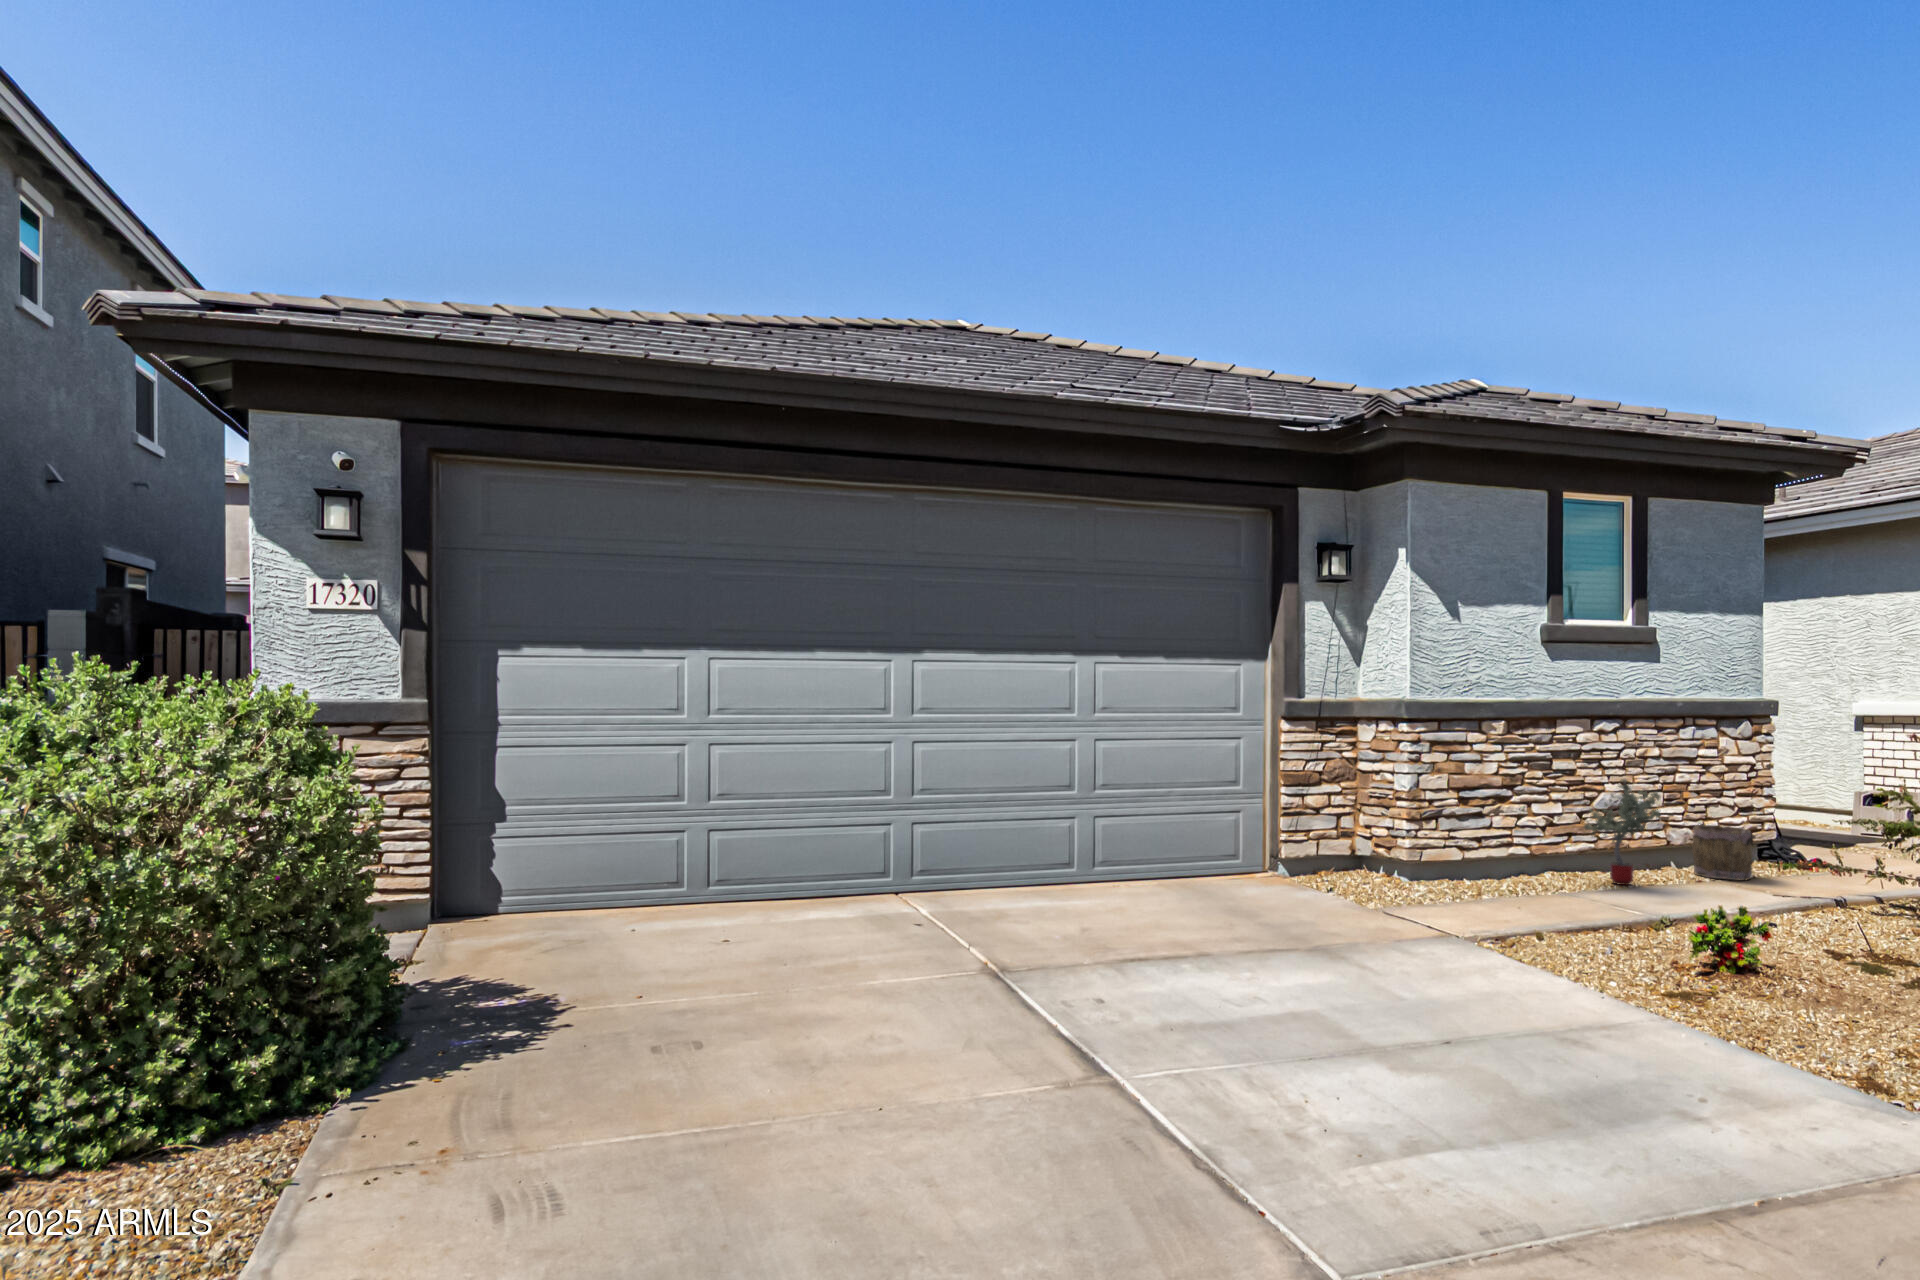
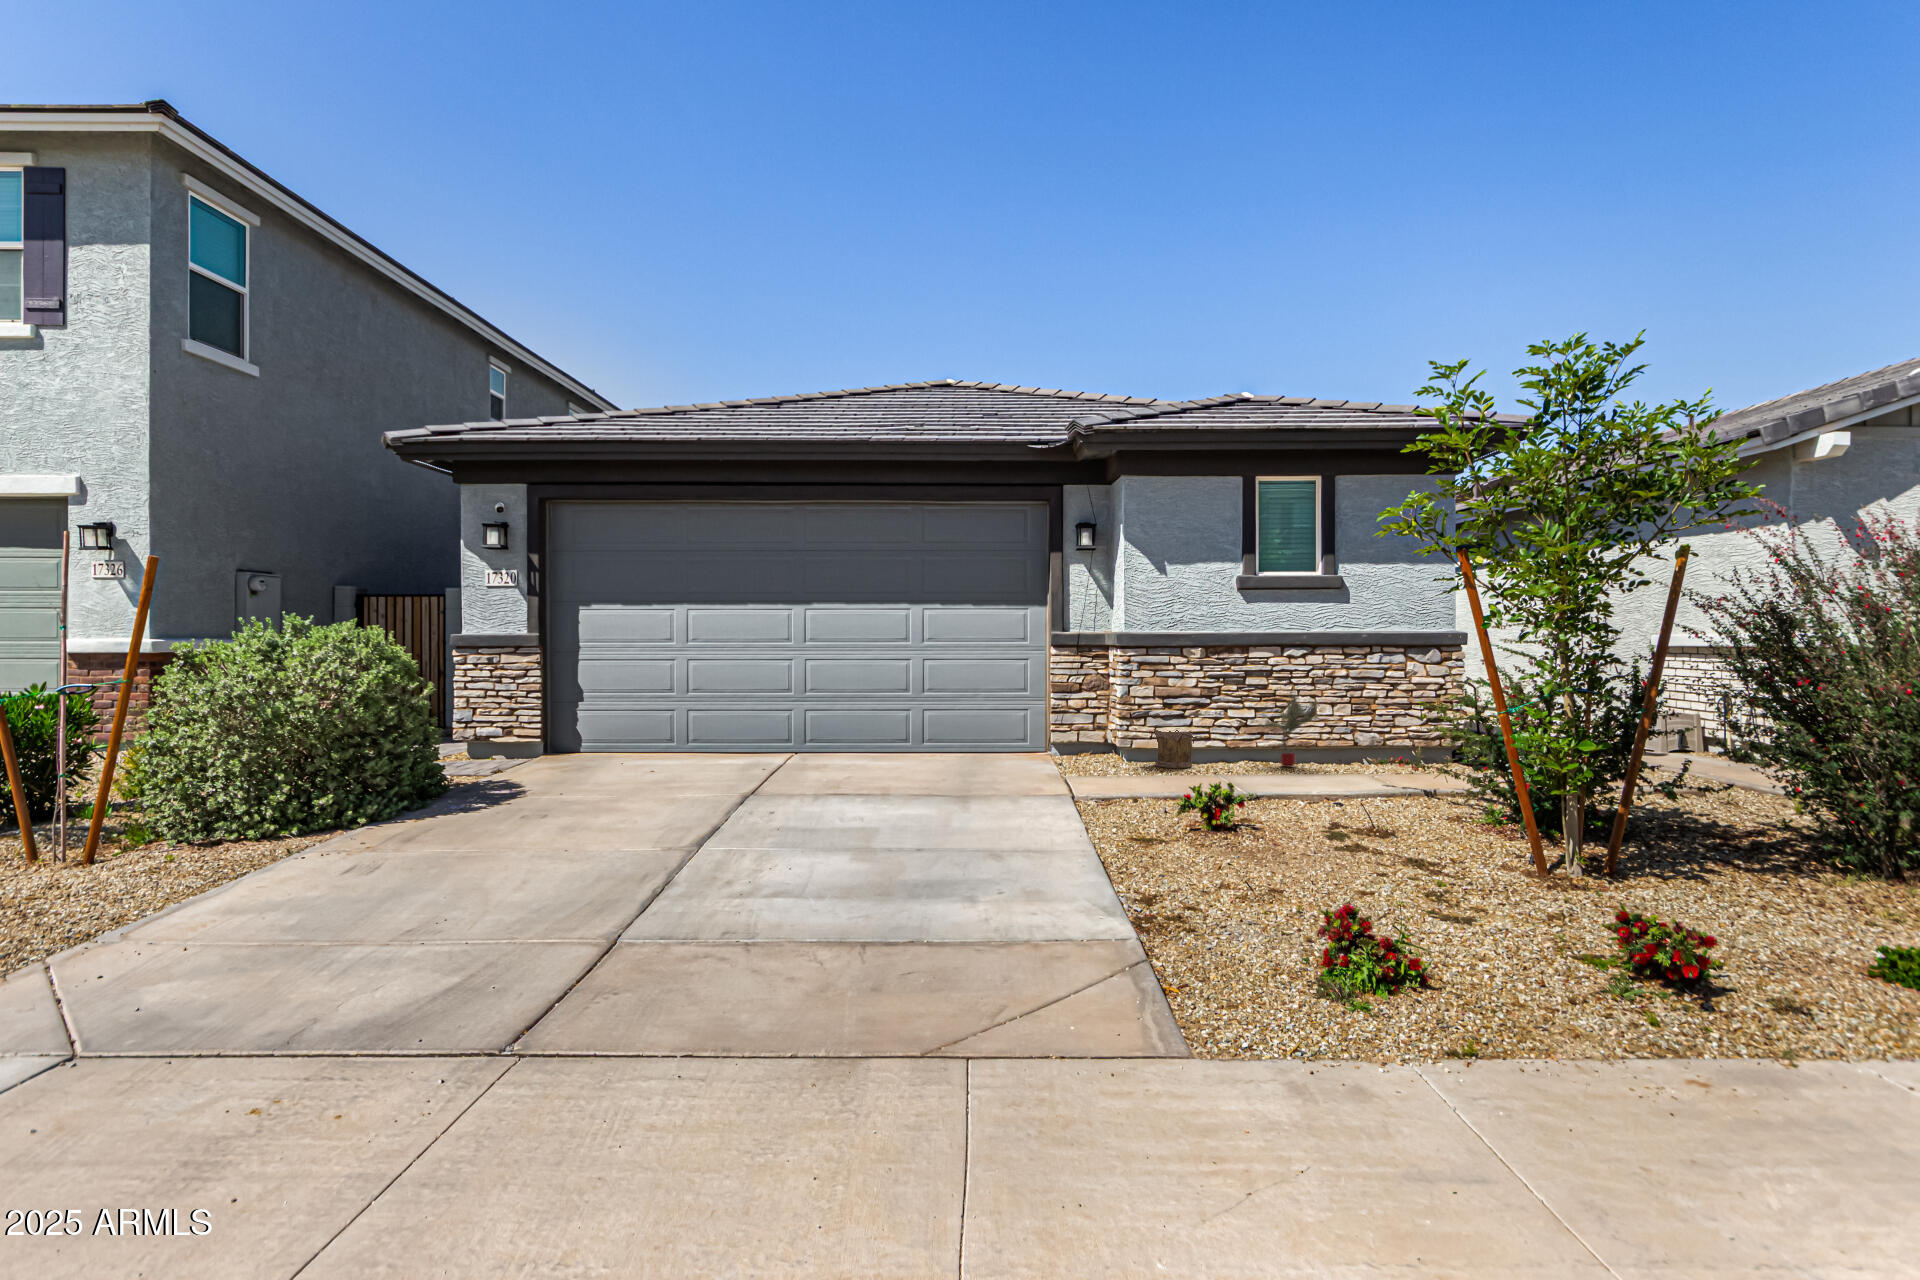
bucket: present [1692,823,1756,880] -> present [1154,730,1198,769]

